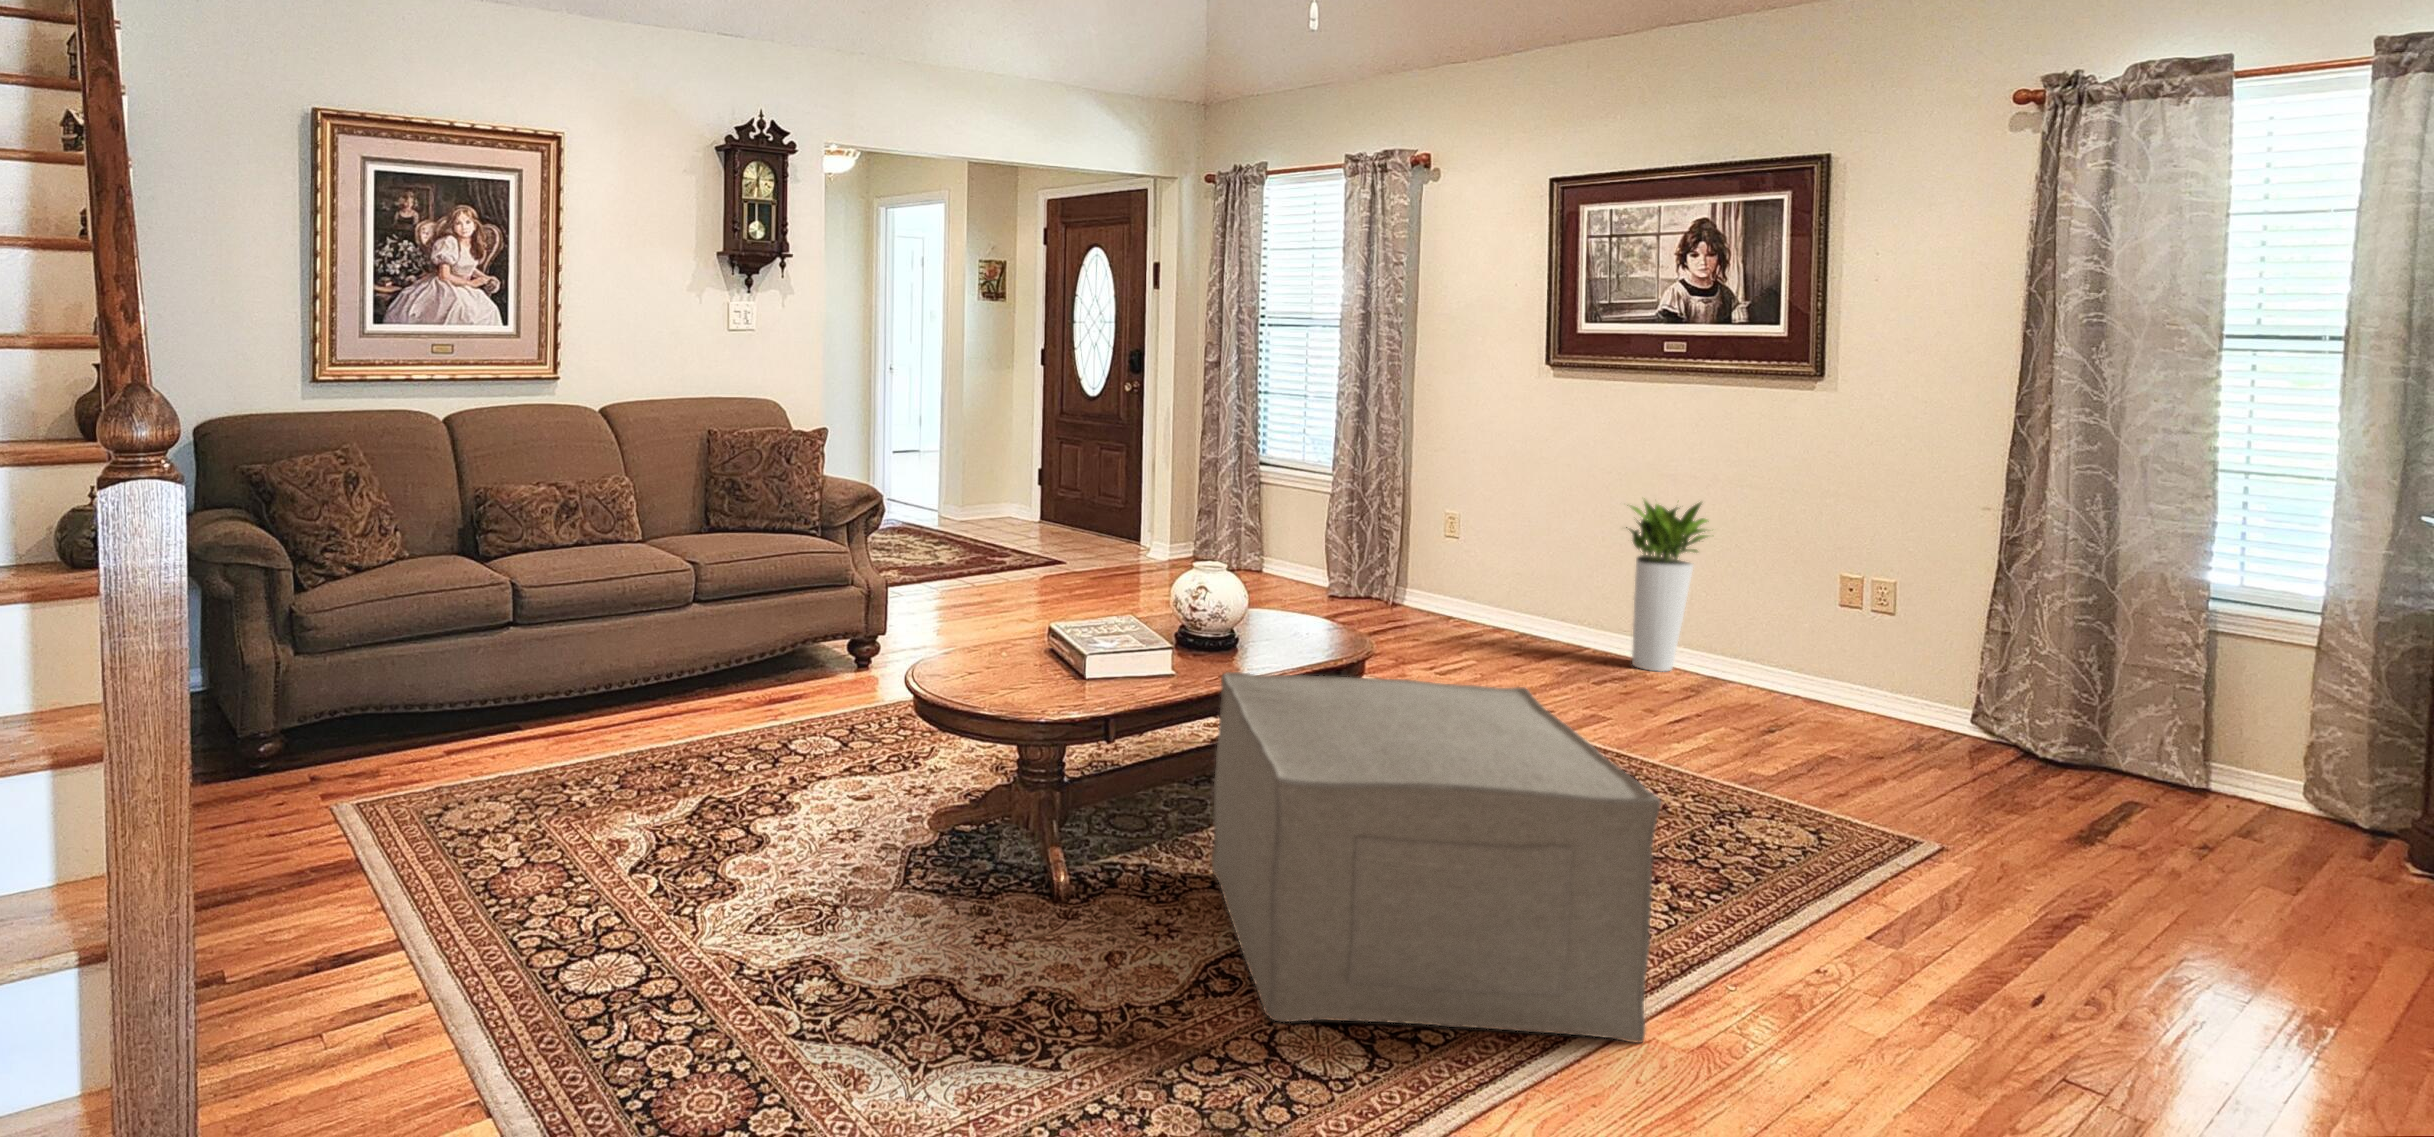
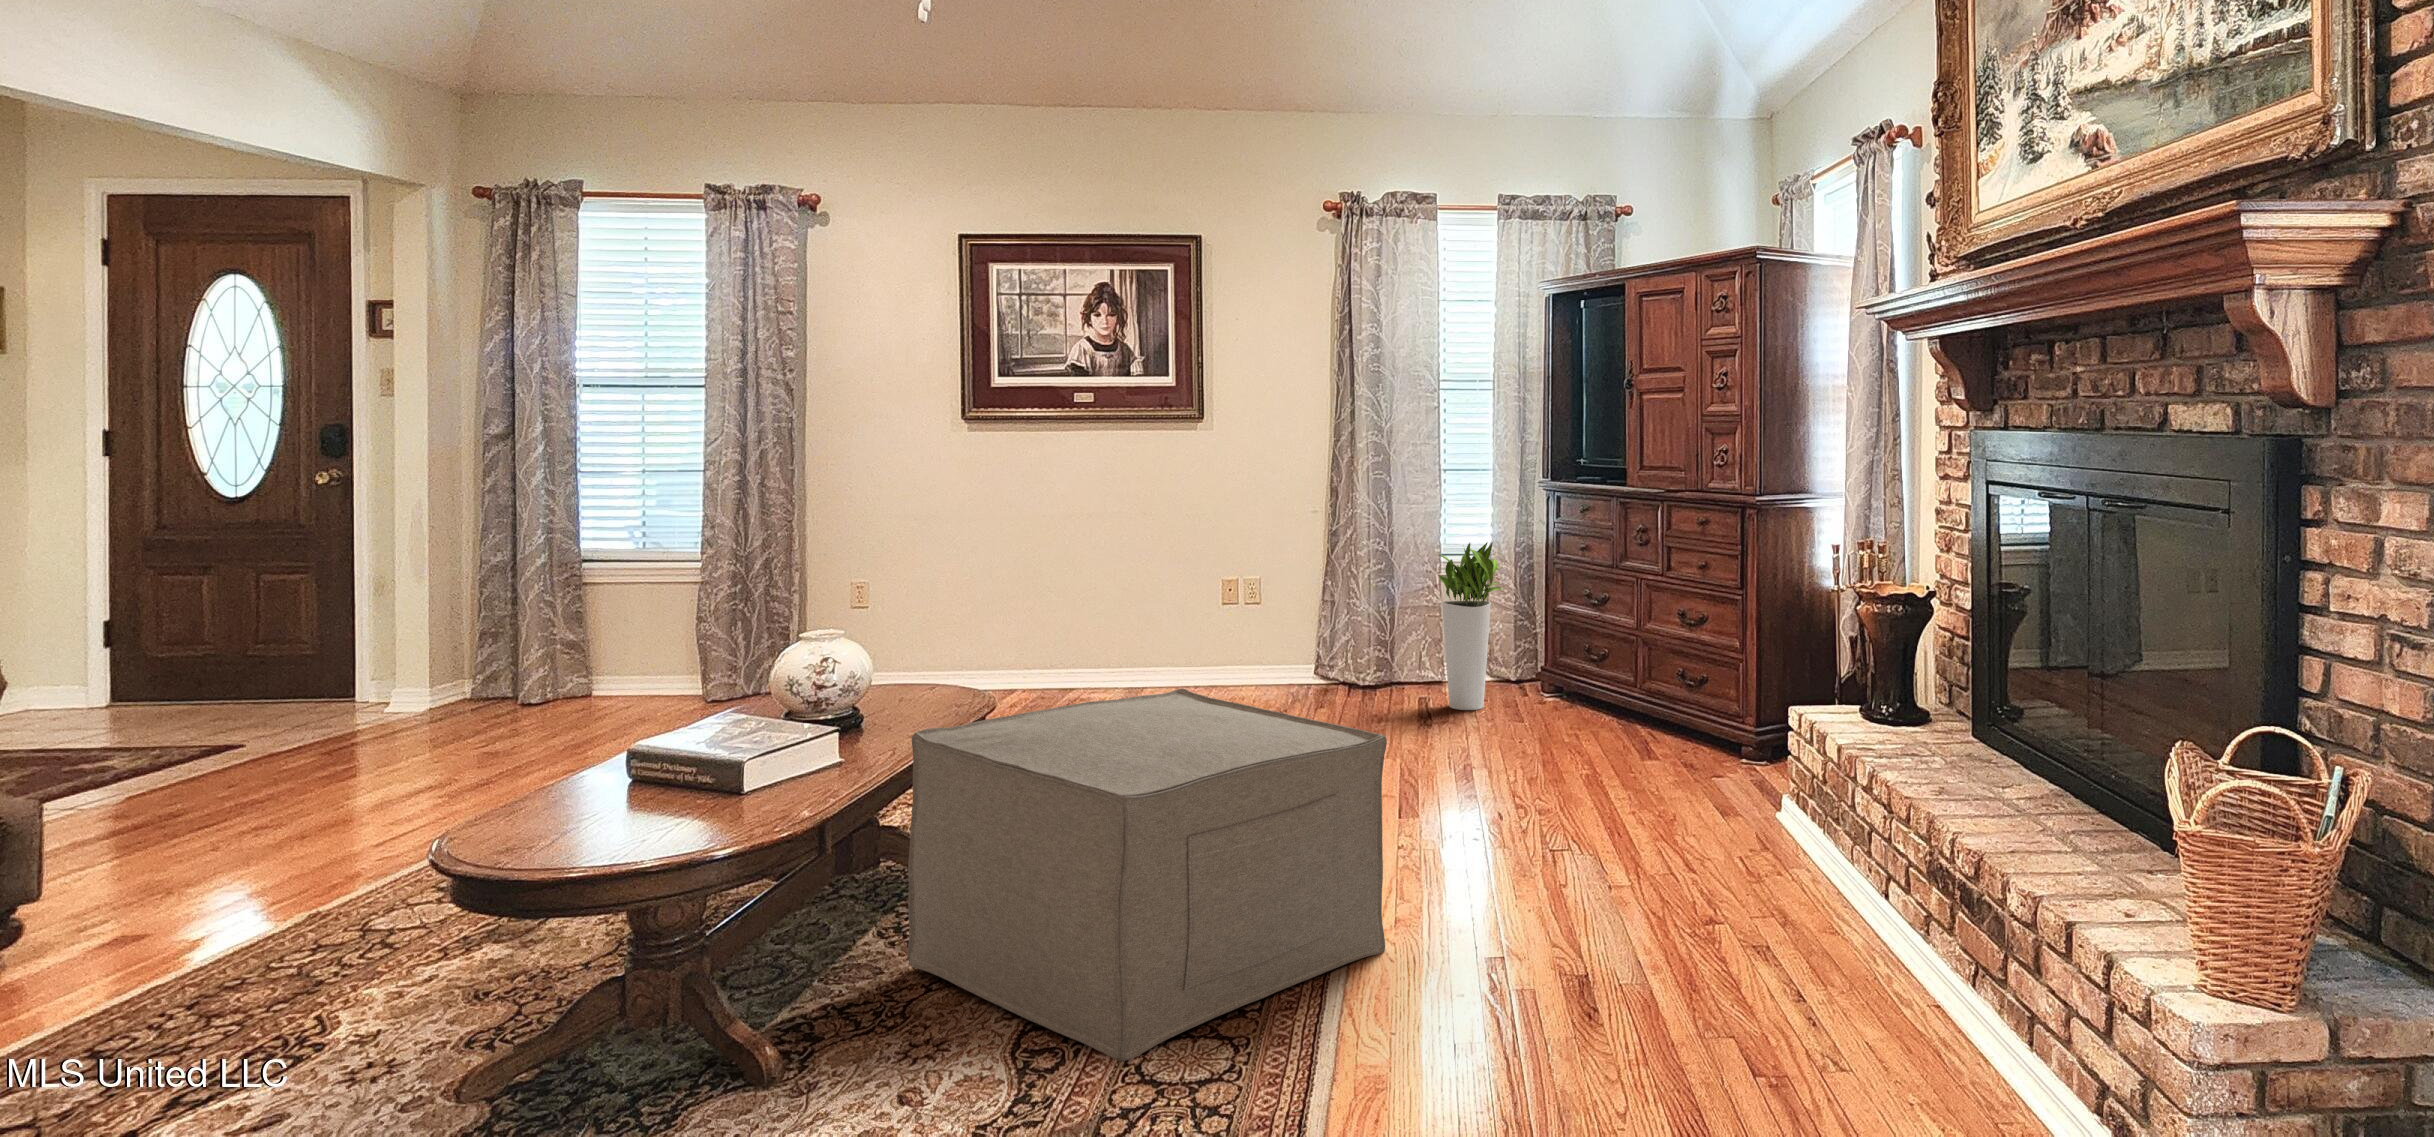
planter: present [1626,498,1707,672] -> present [1438,542,1502,710]

